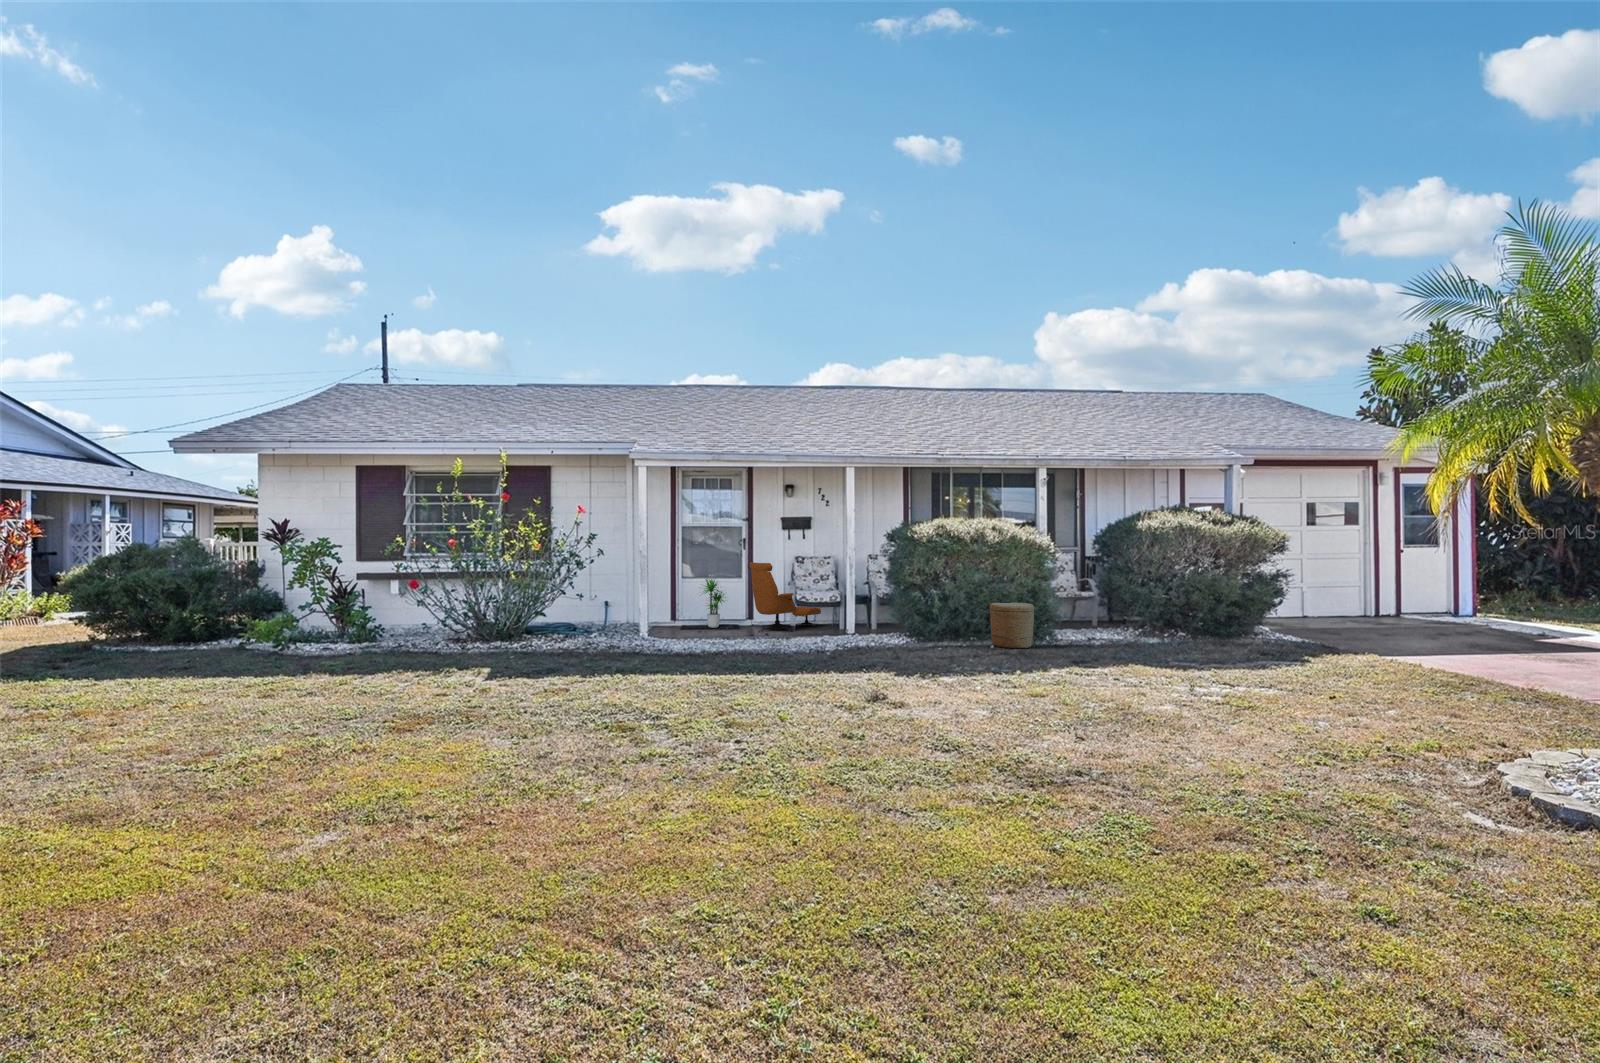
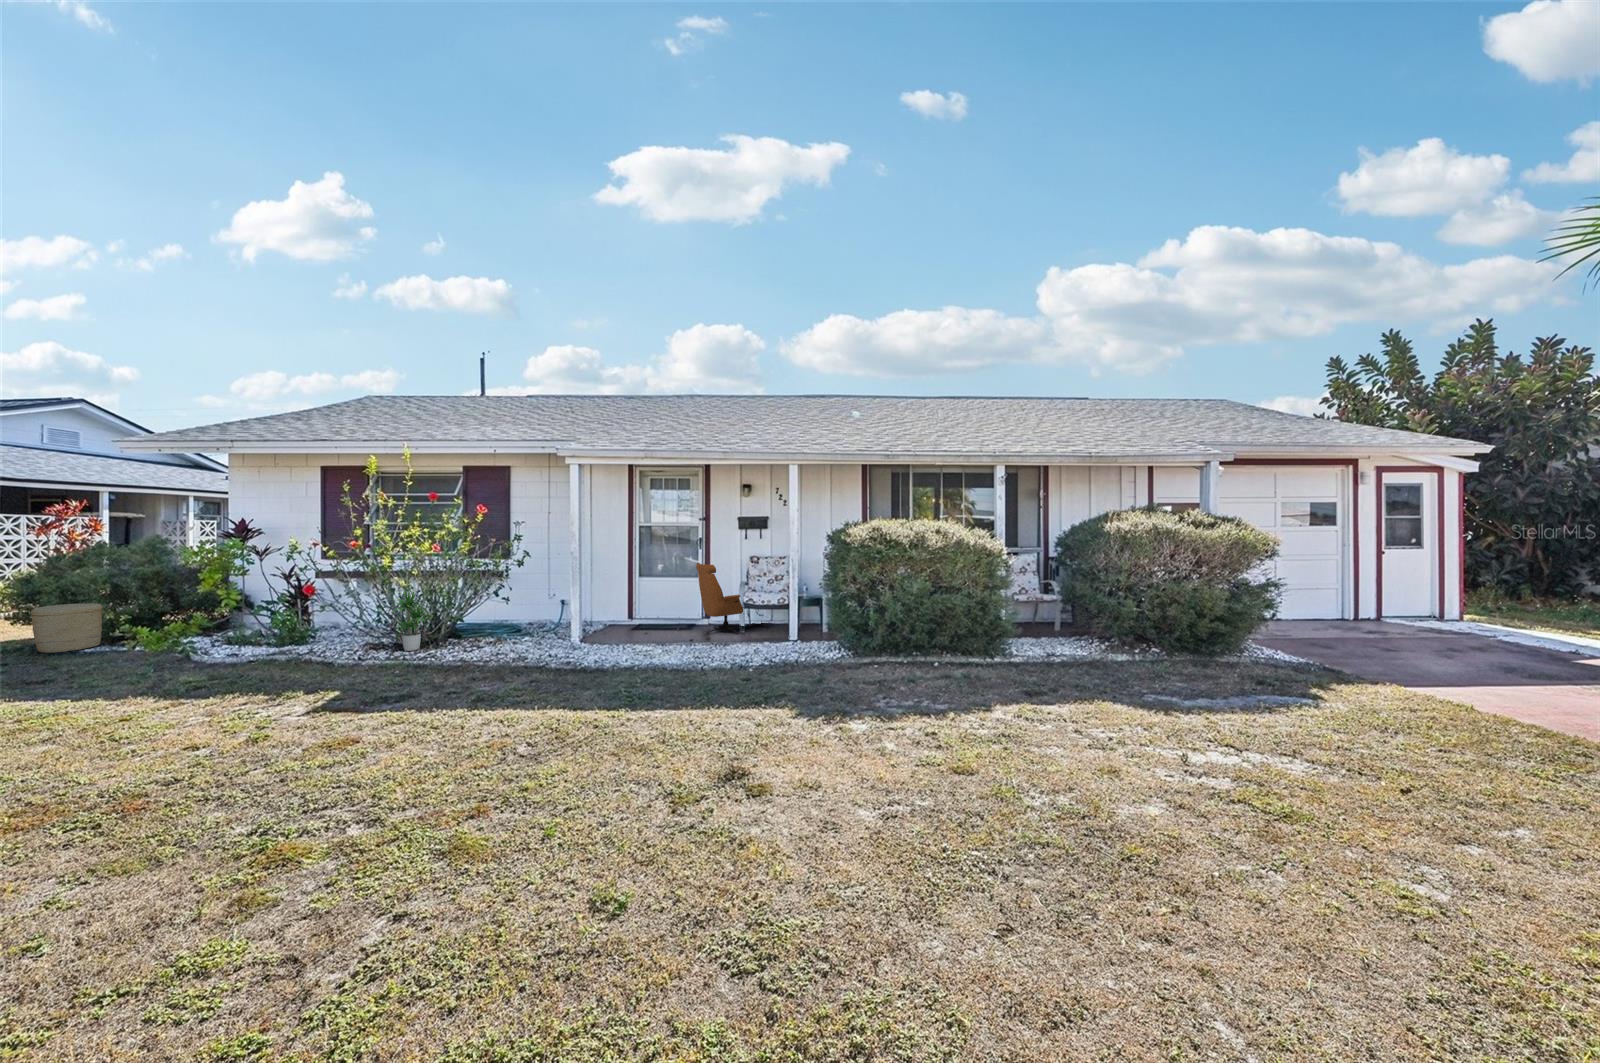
potted plant: present [703,578,724,628] -> present [392,591,430,651]
basket: present [990,603,1034,649] -> present [31,603,103,653]

